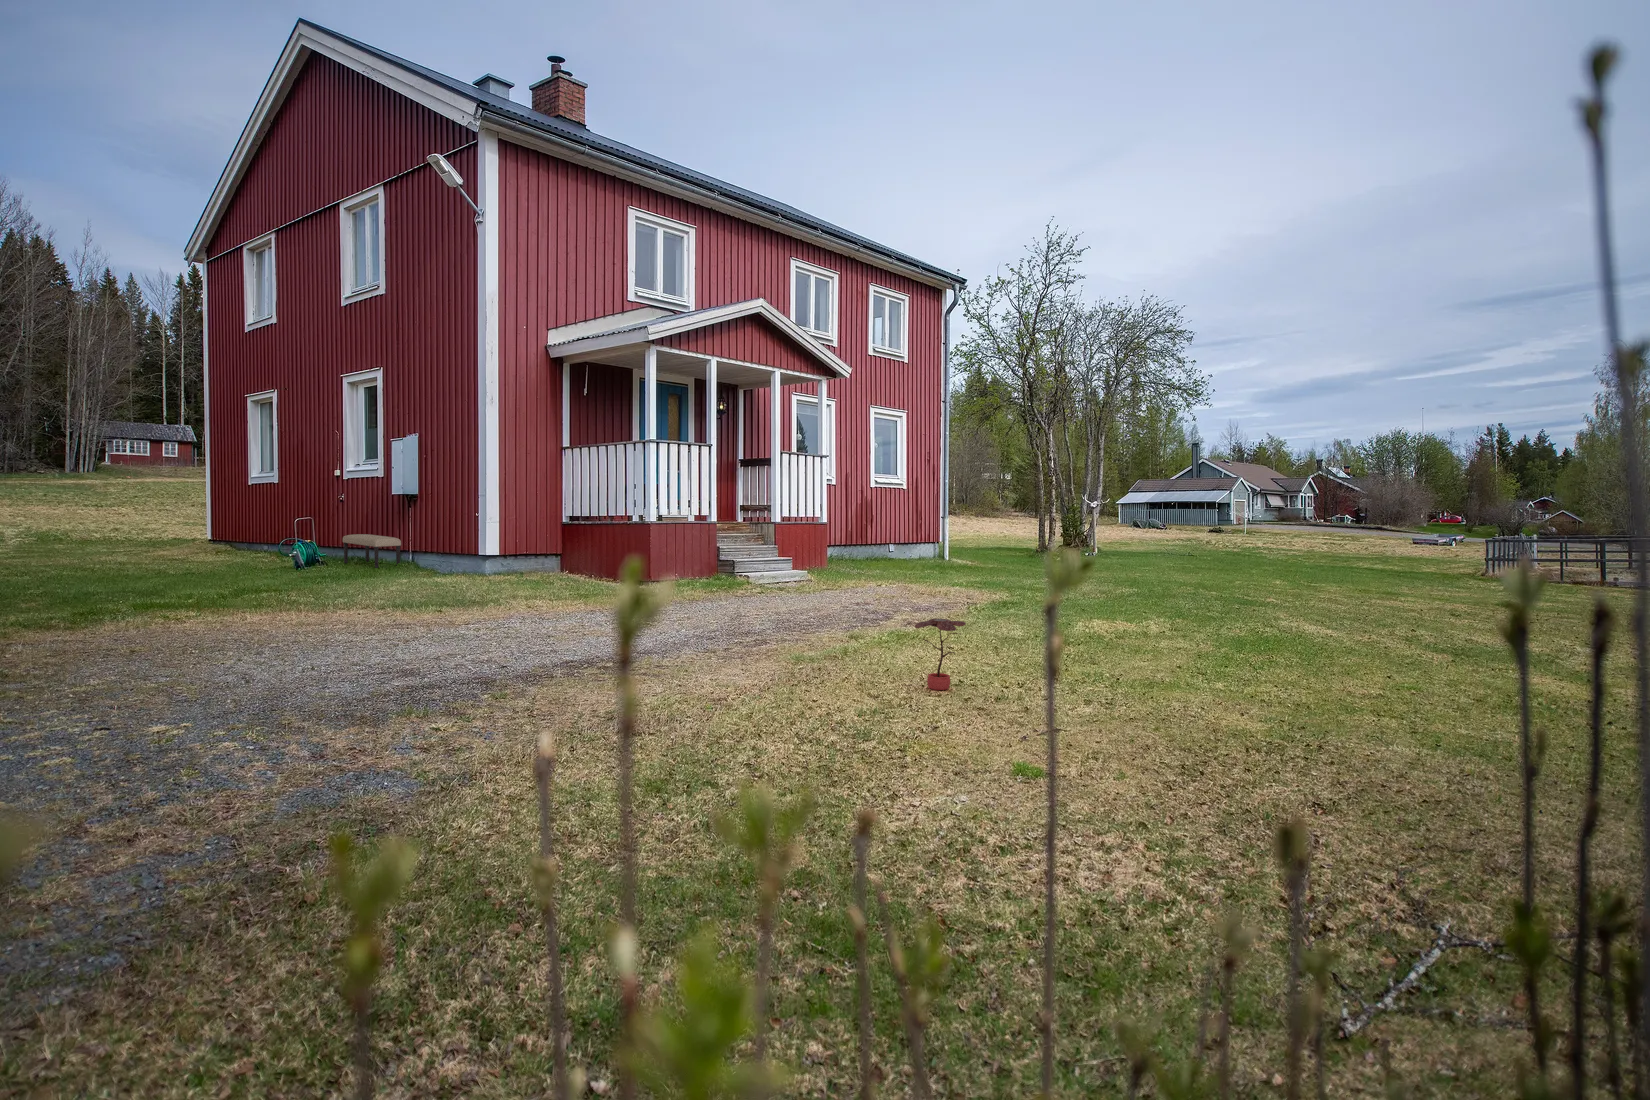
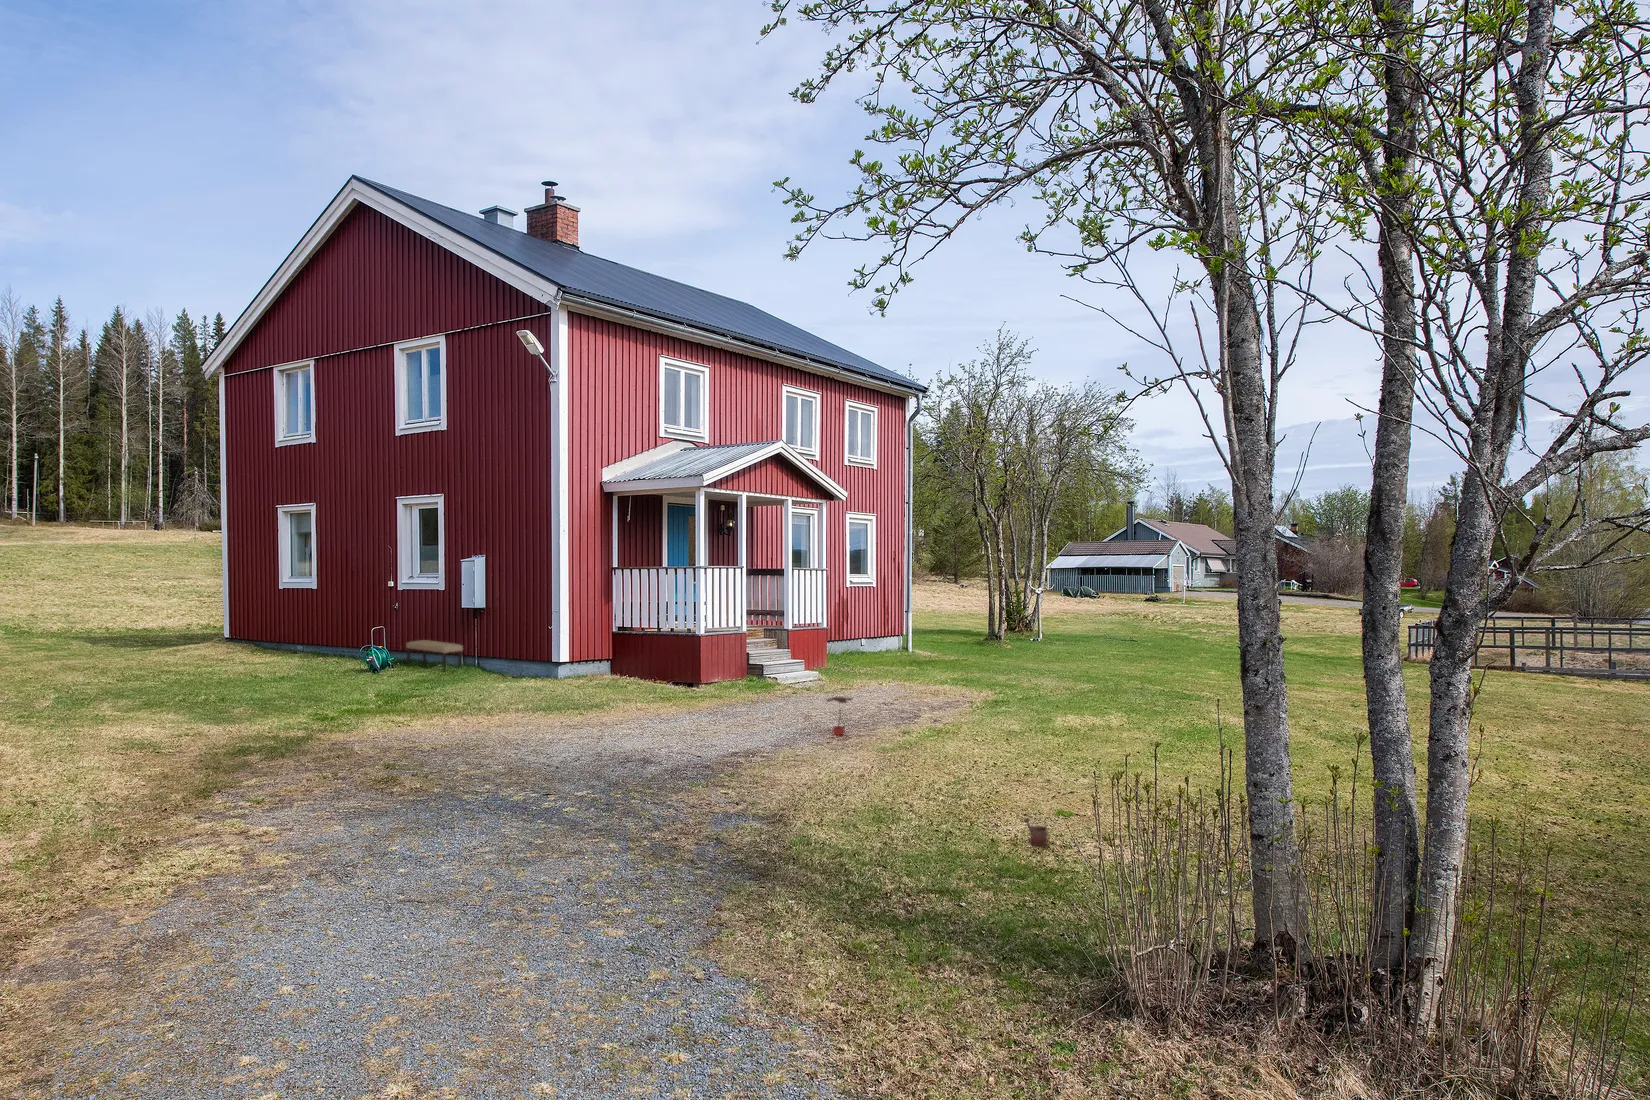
potted plant: present [915,619,966,690] -> present [826,697,852,735]
watering can: none [923,788,969,853] -> present [1024,818,1049,846]

